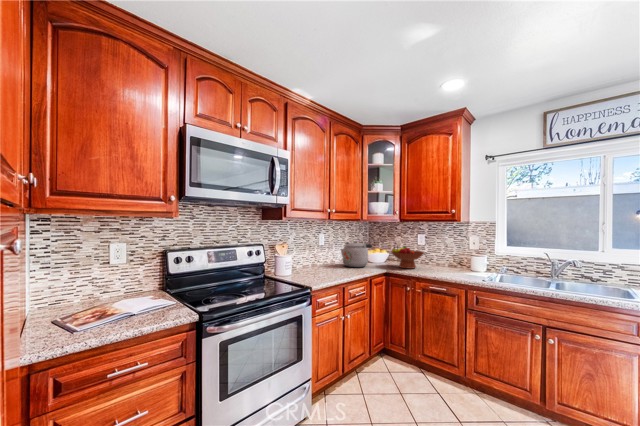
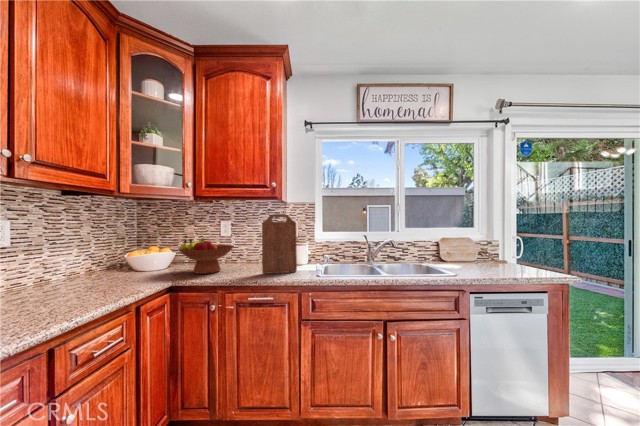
cutting board: none [442,233,469,276] -> present [262,214,297,274]
kettle: present [341,241,372,267] -> none [63,235,142,288]

